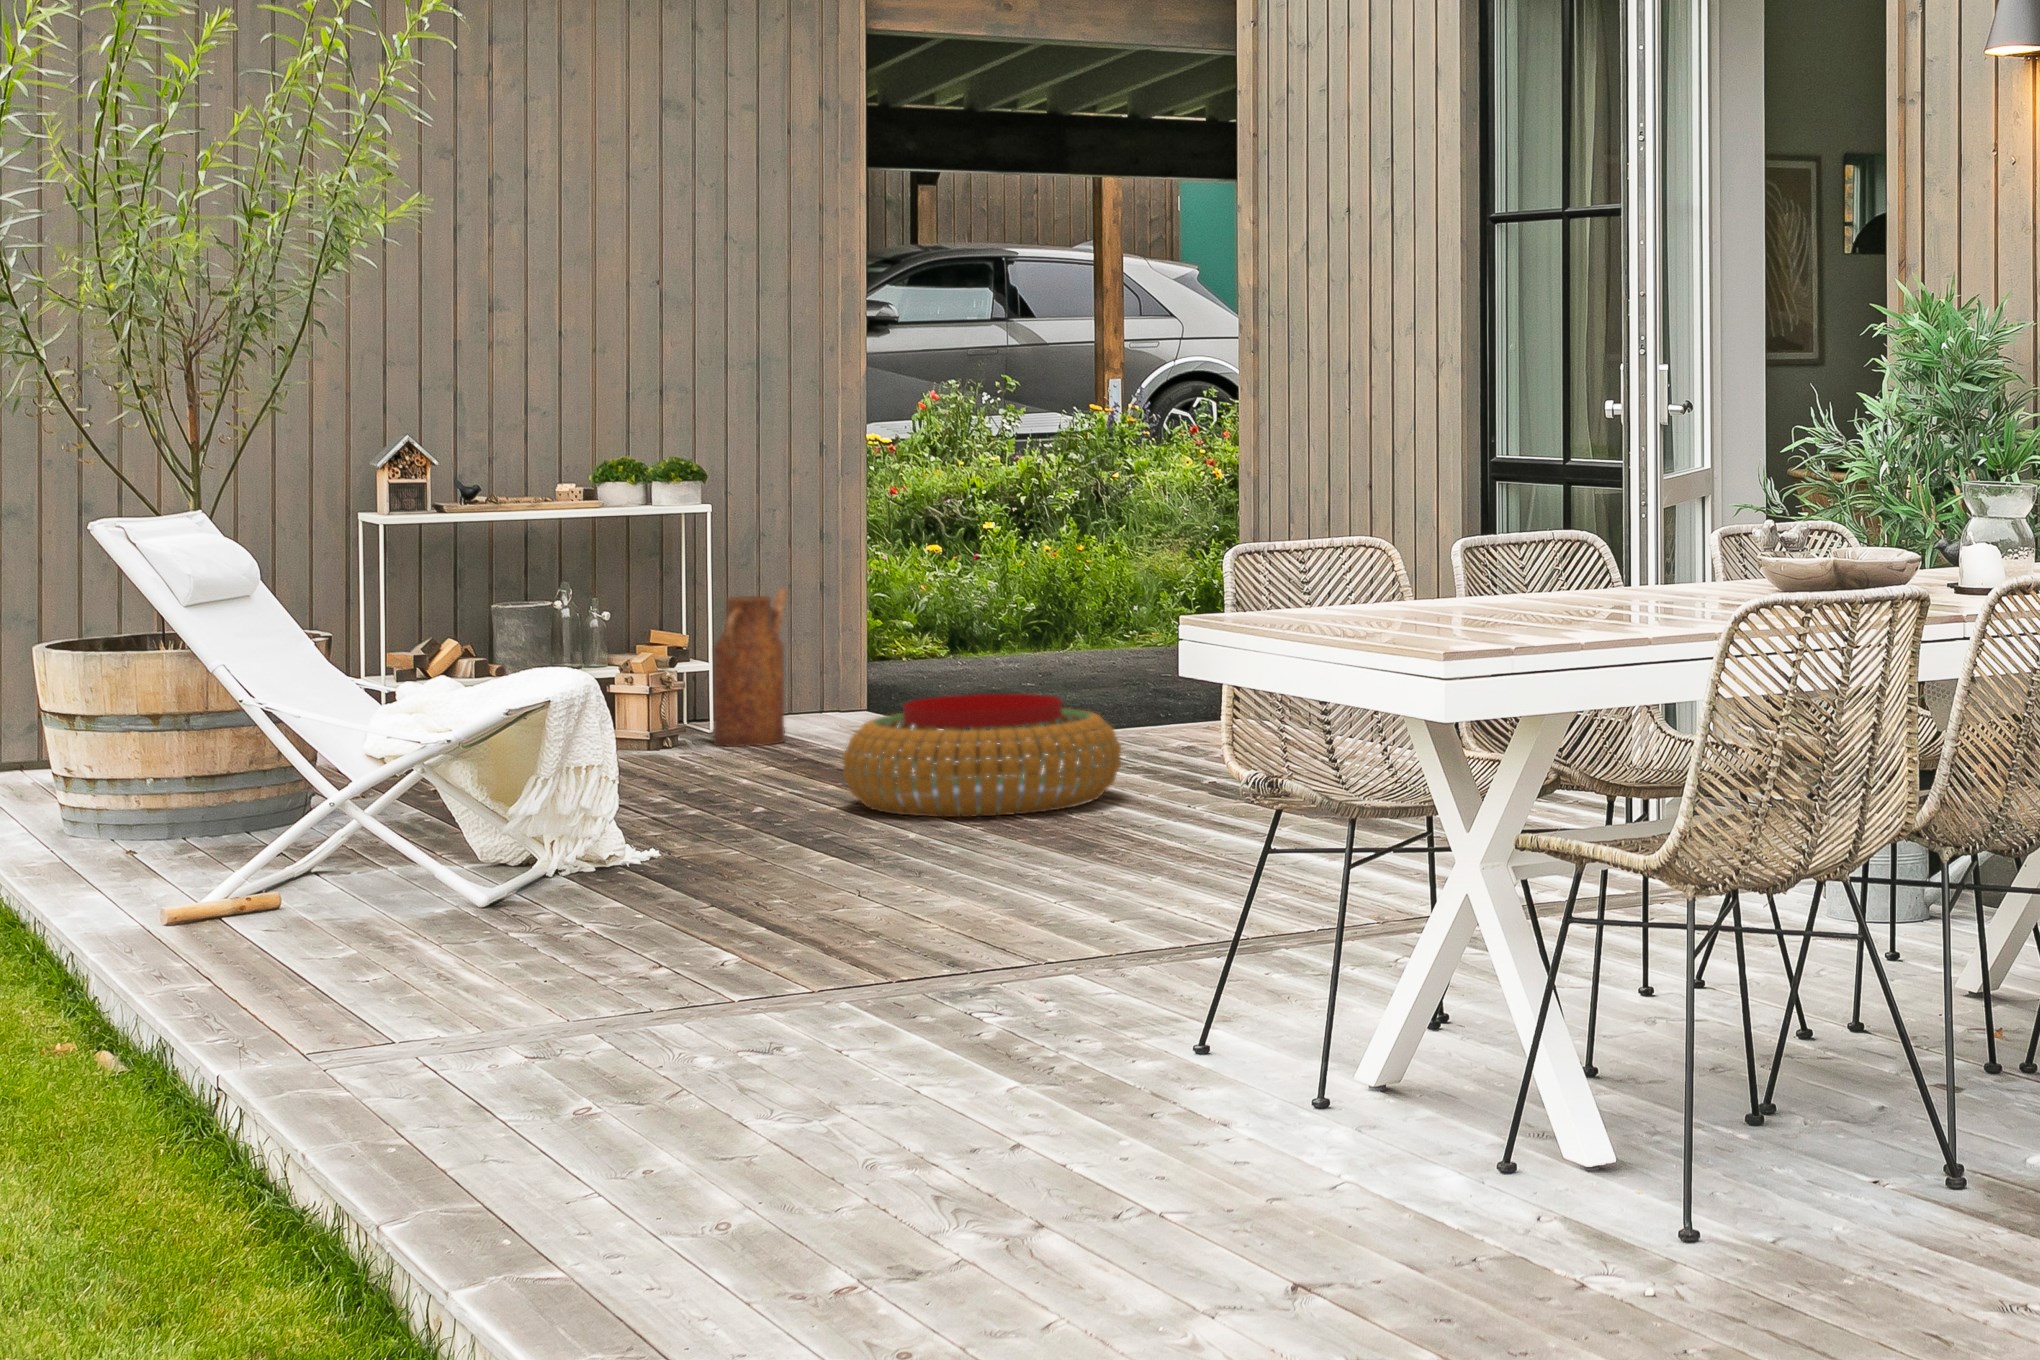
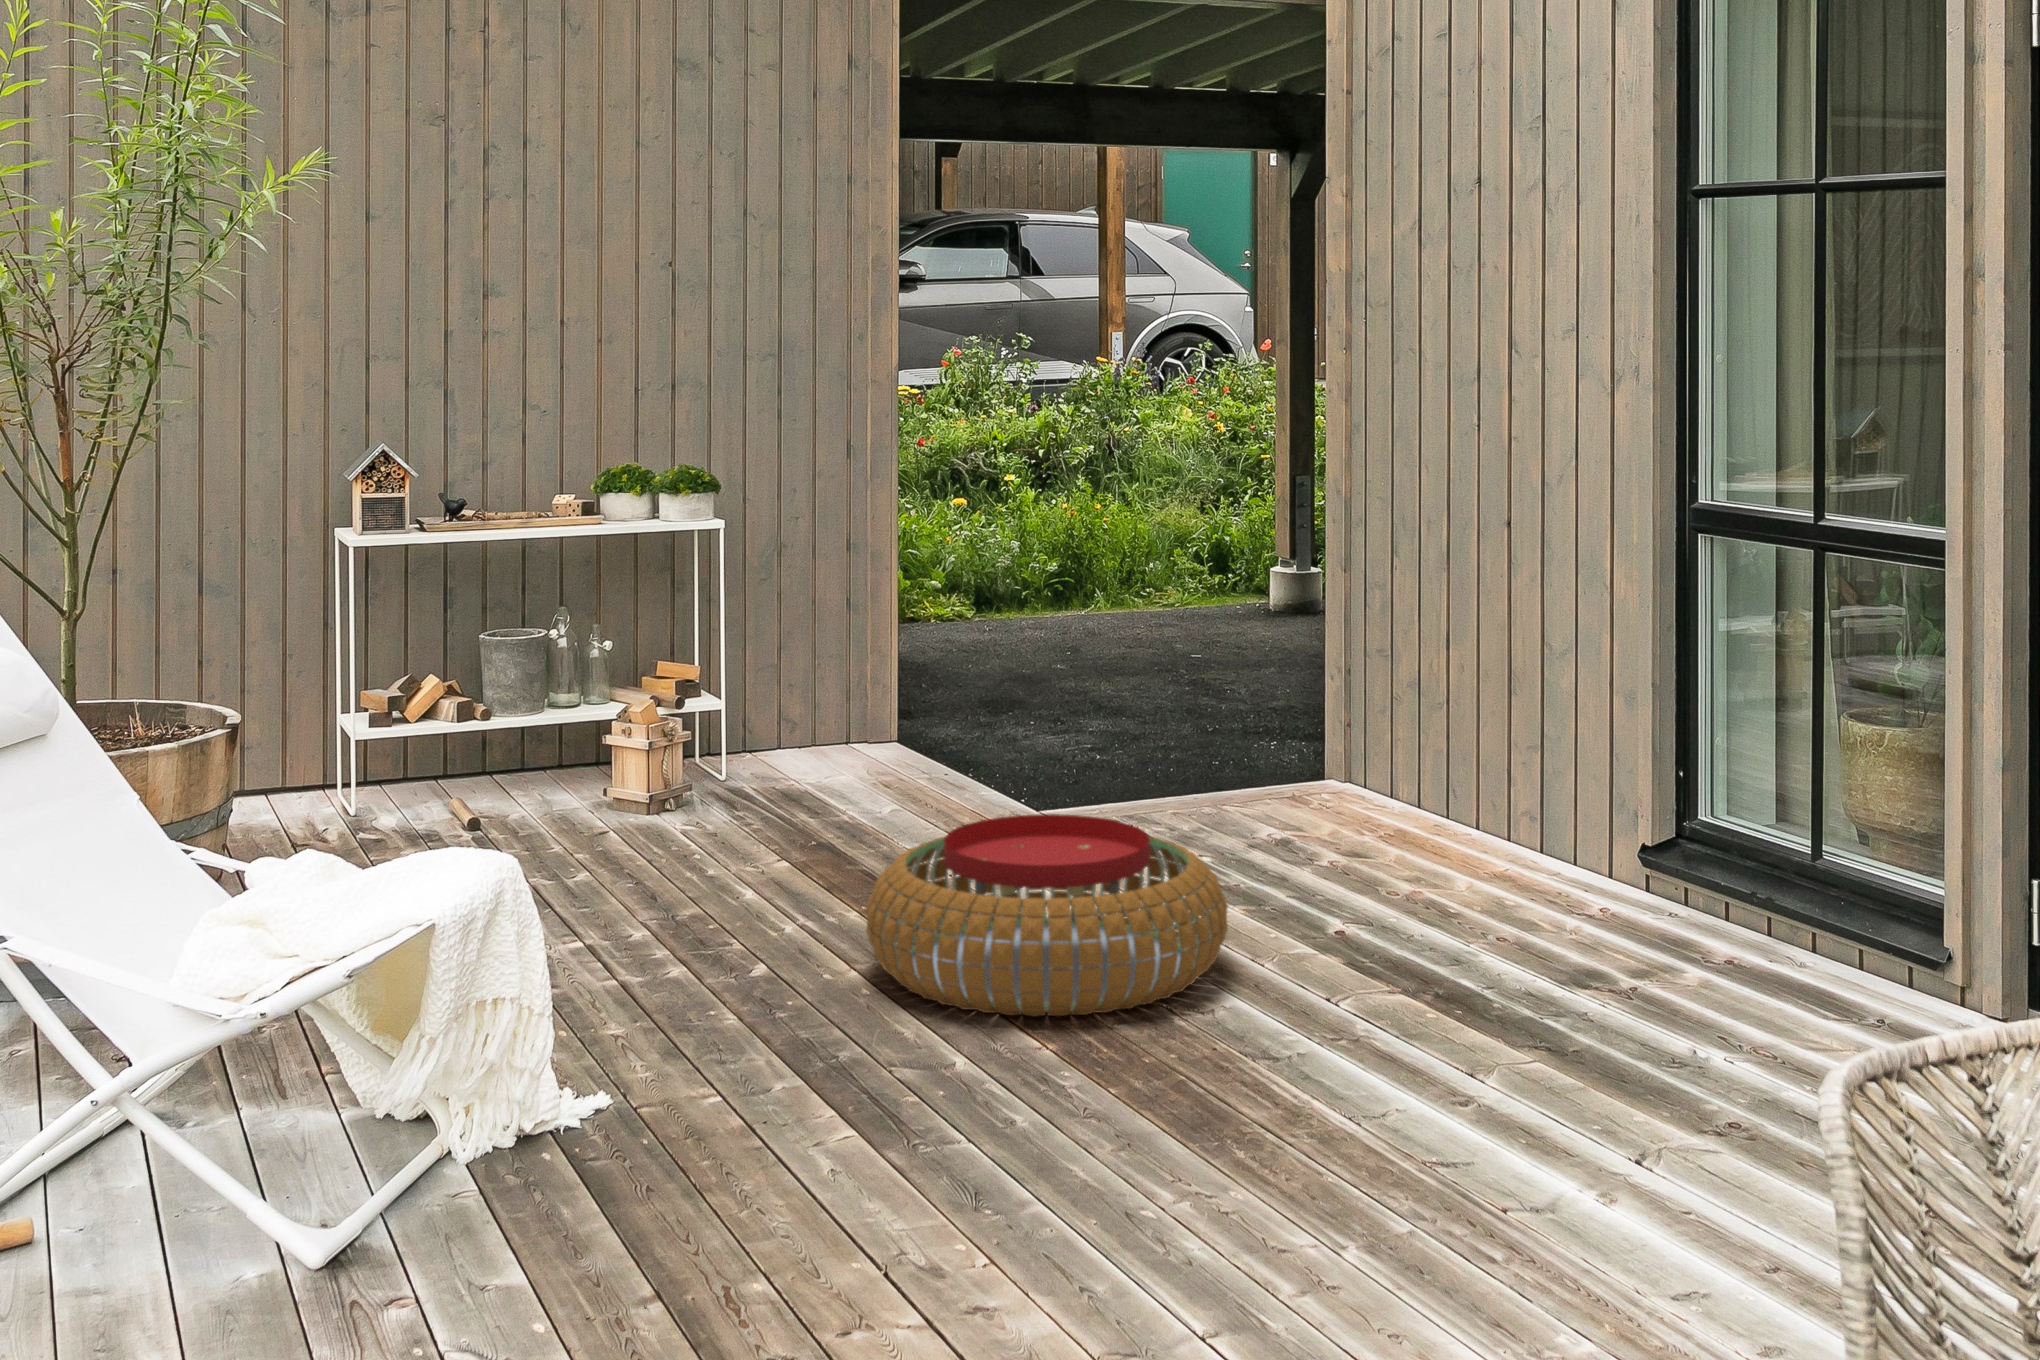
watering can: present [713,588,787,747] -> none [725,609,809,800]

